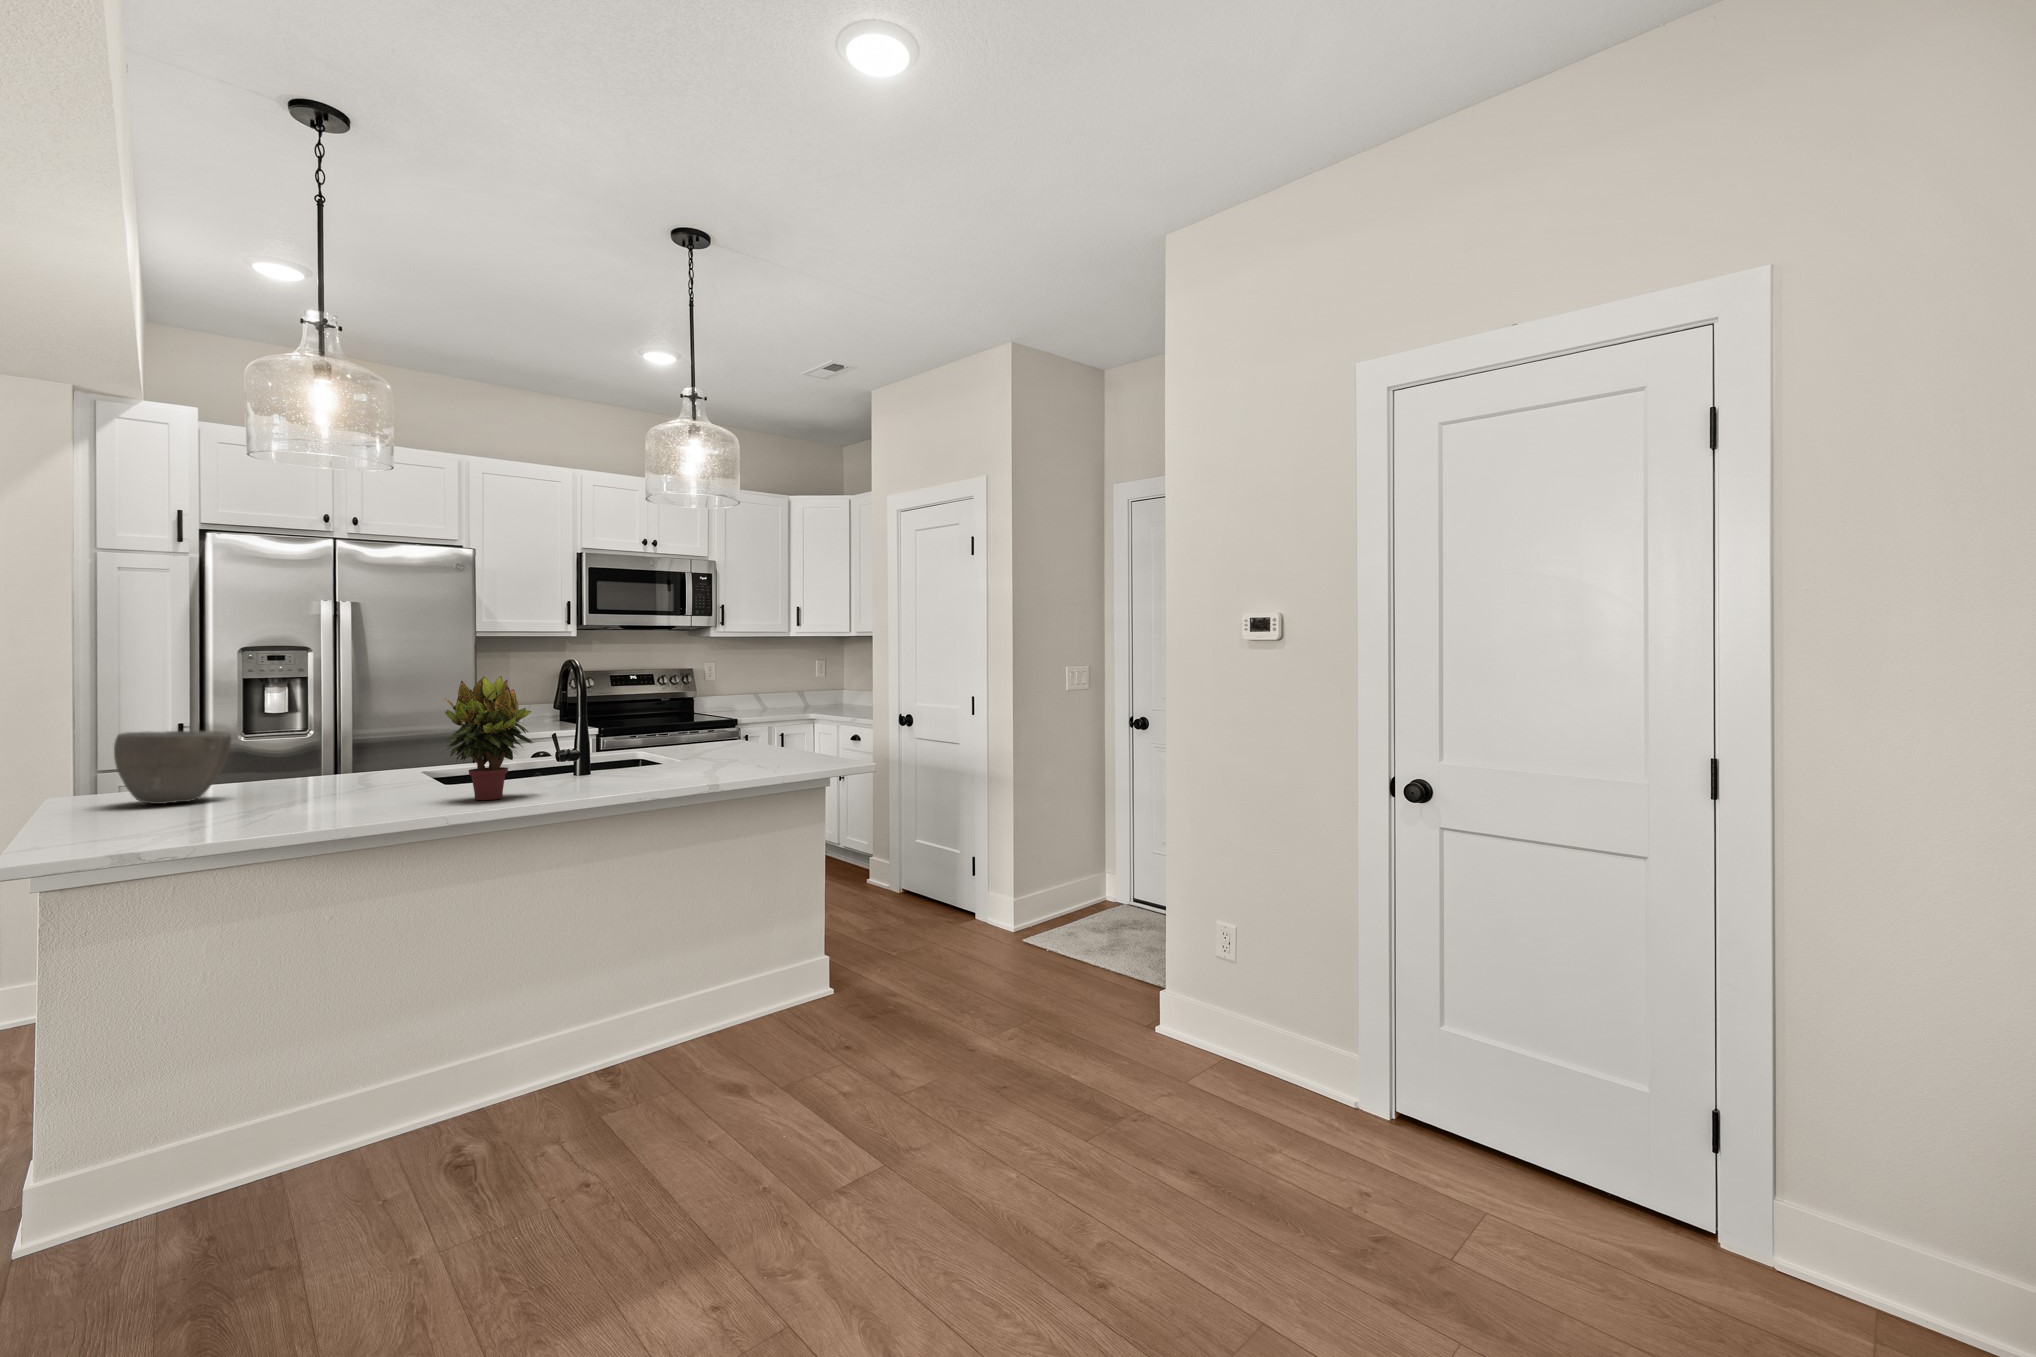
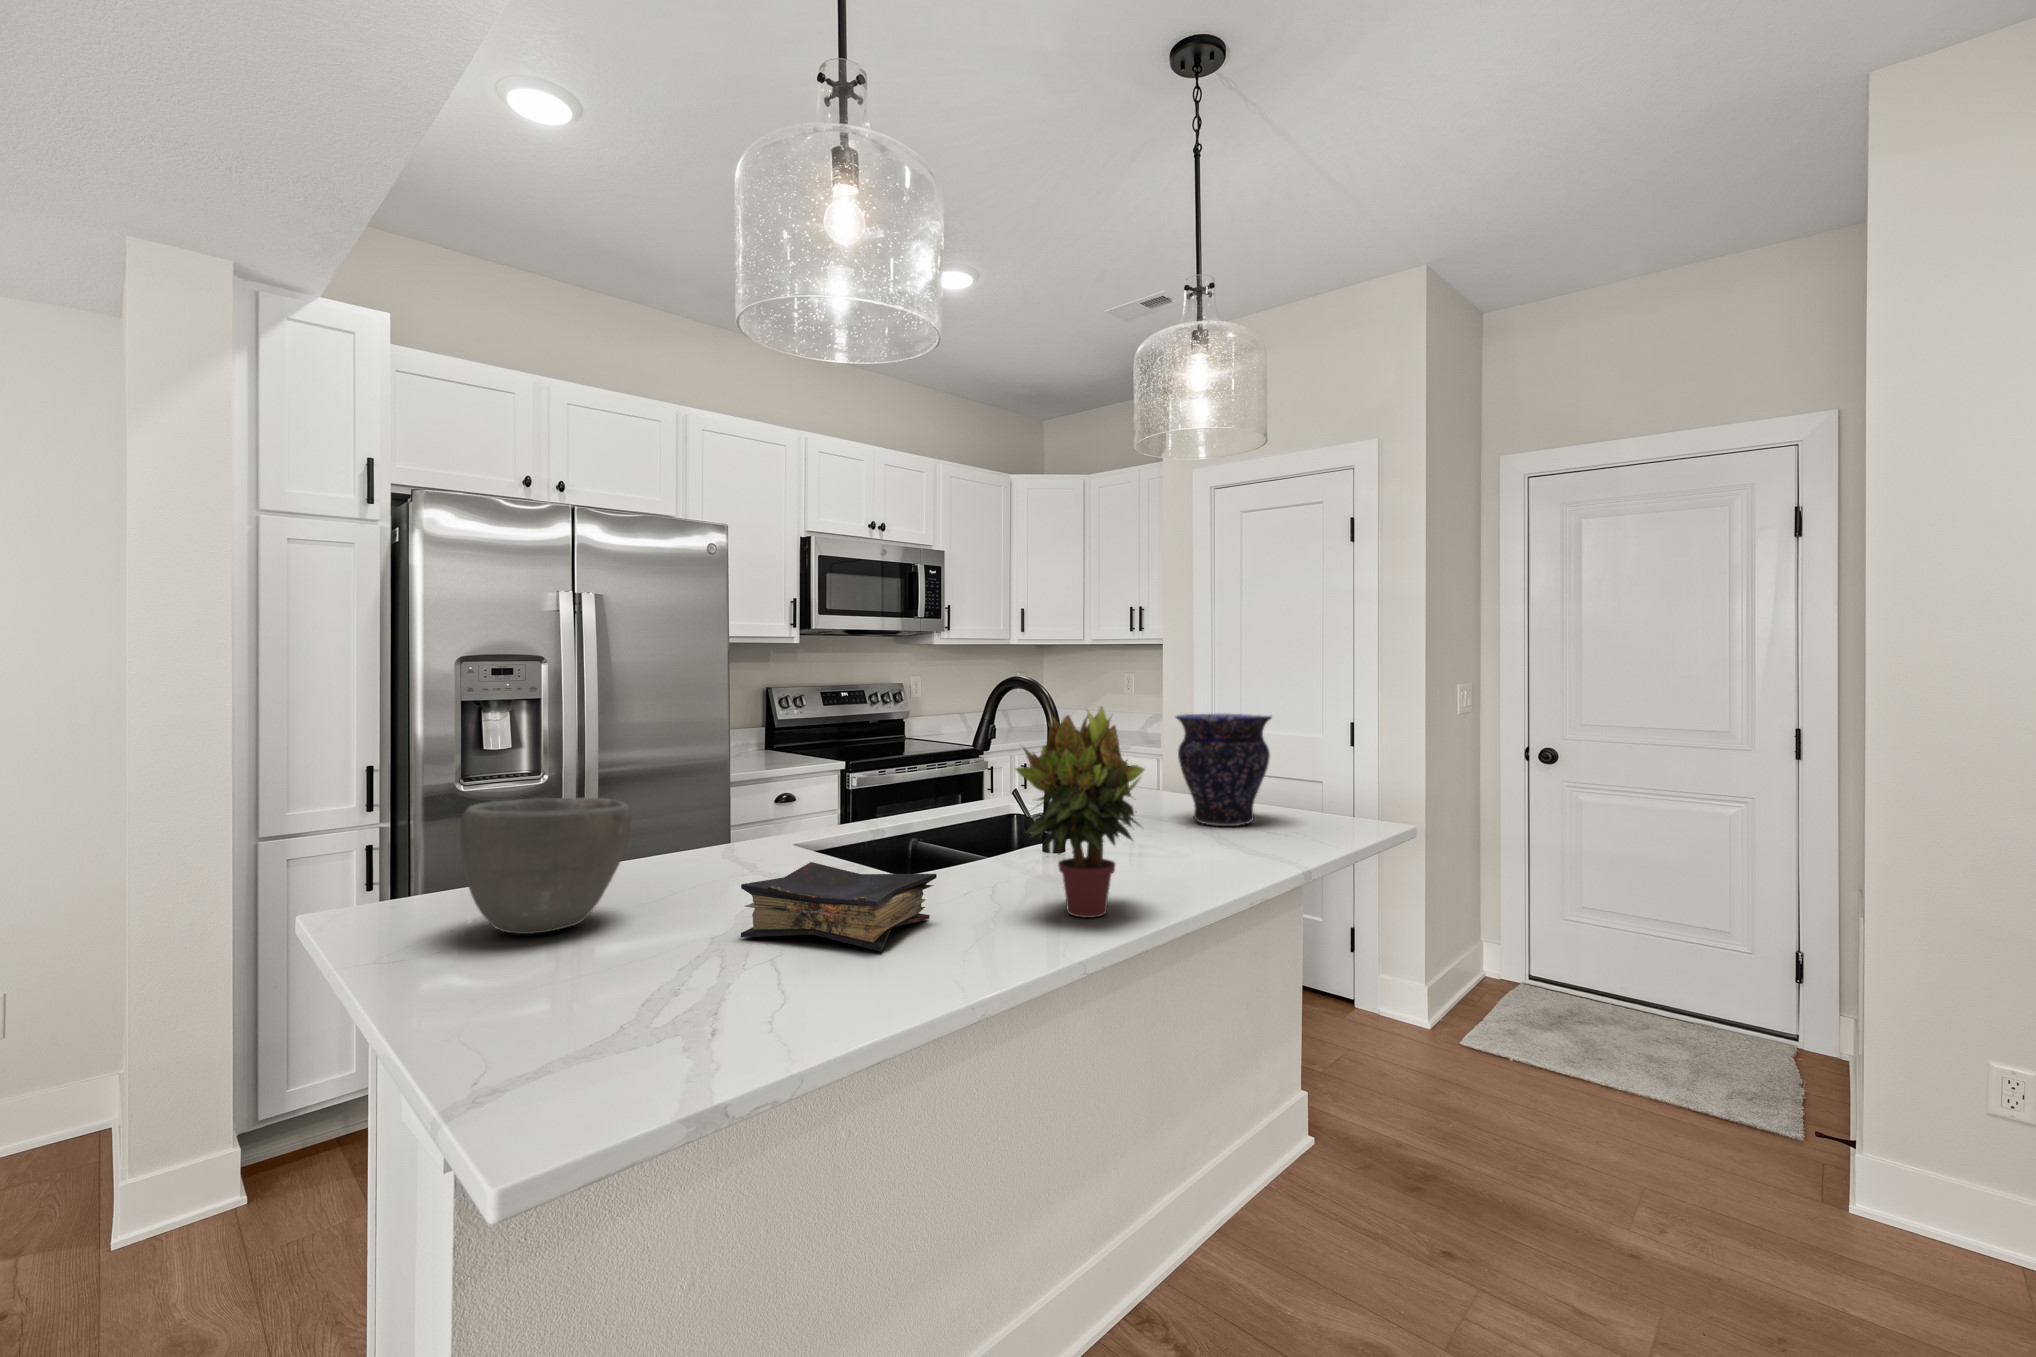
vase: none [722,686,802,765] -> present [1176,714,1272,826]
book: none [264,769,391,810] -> present [741,862,937,951]

